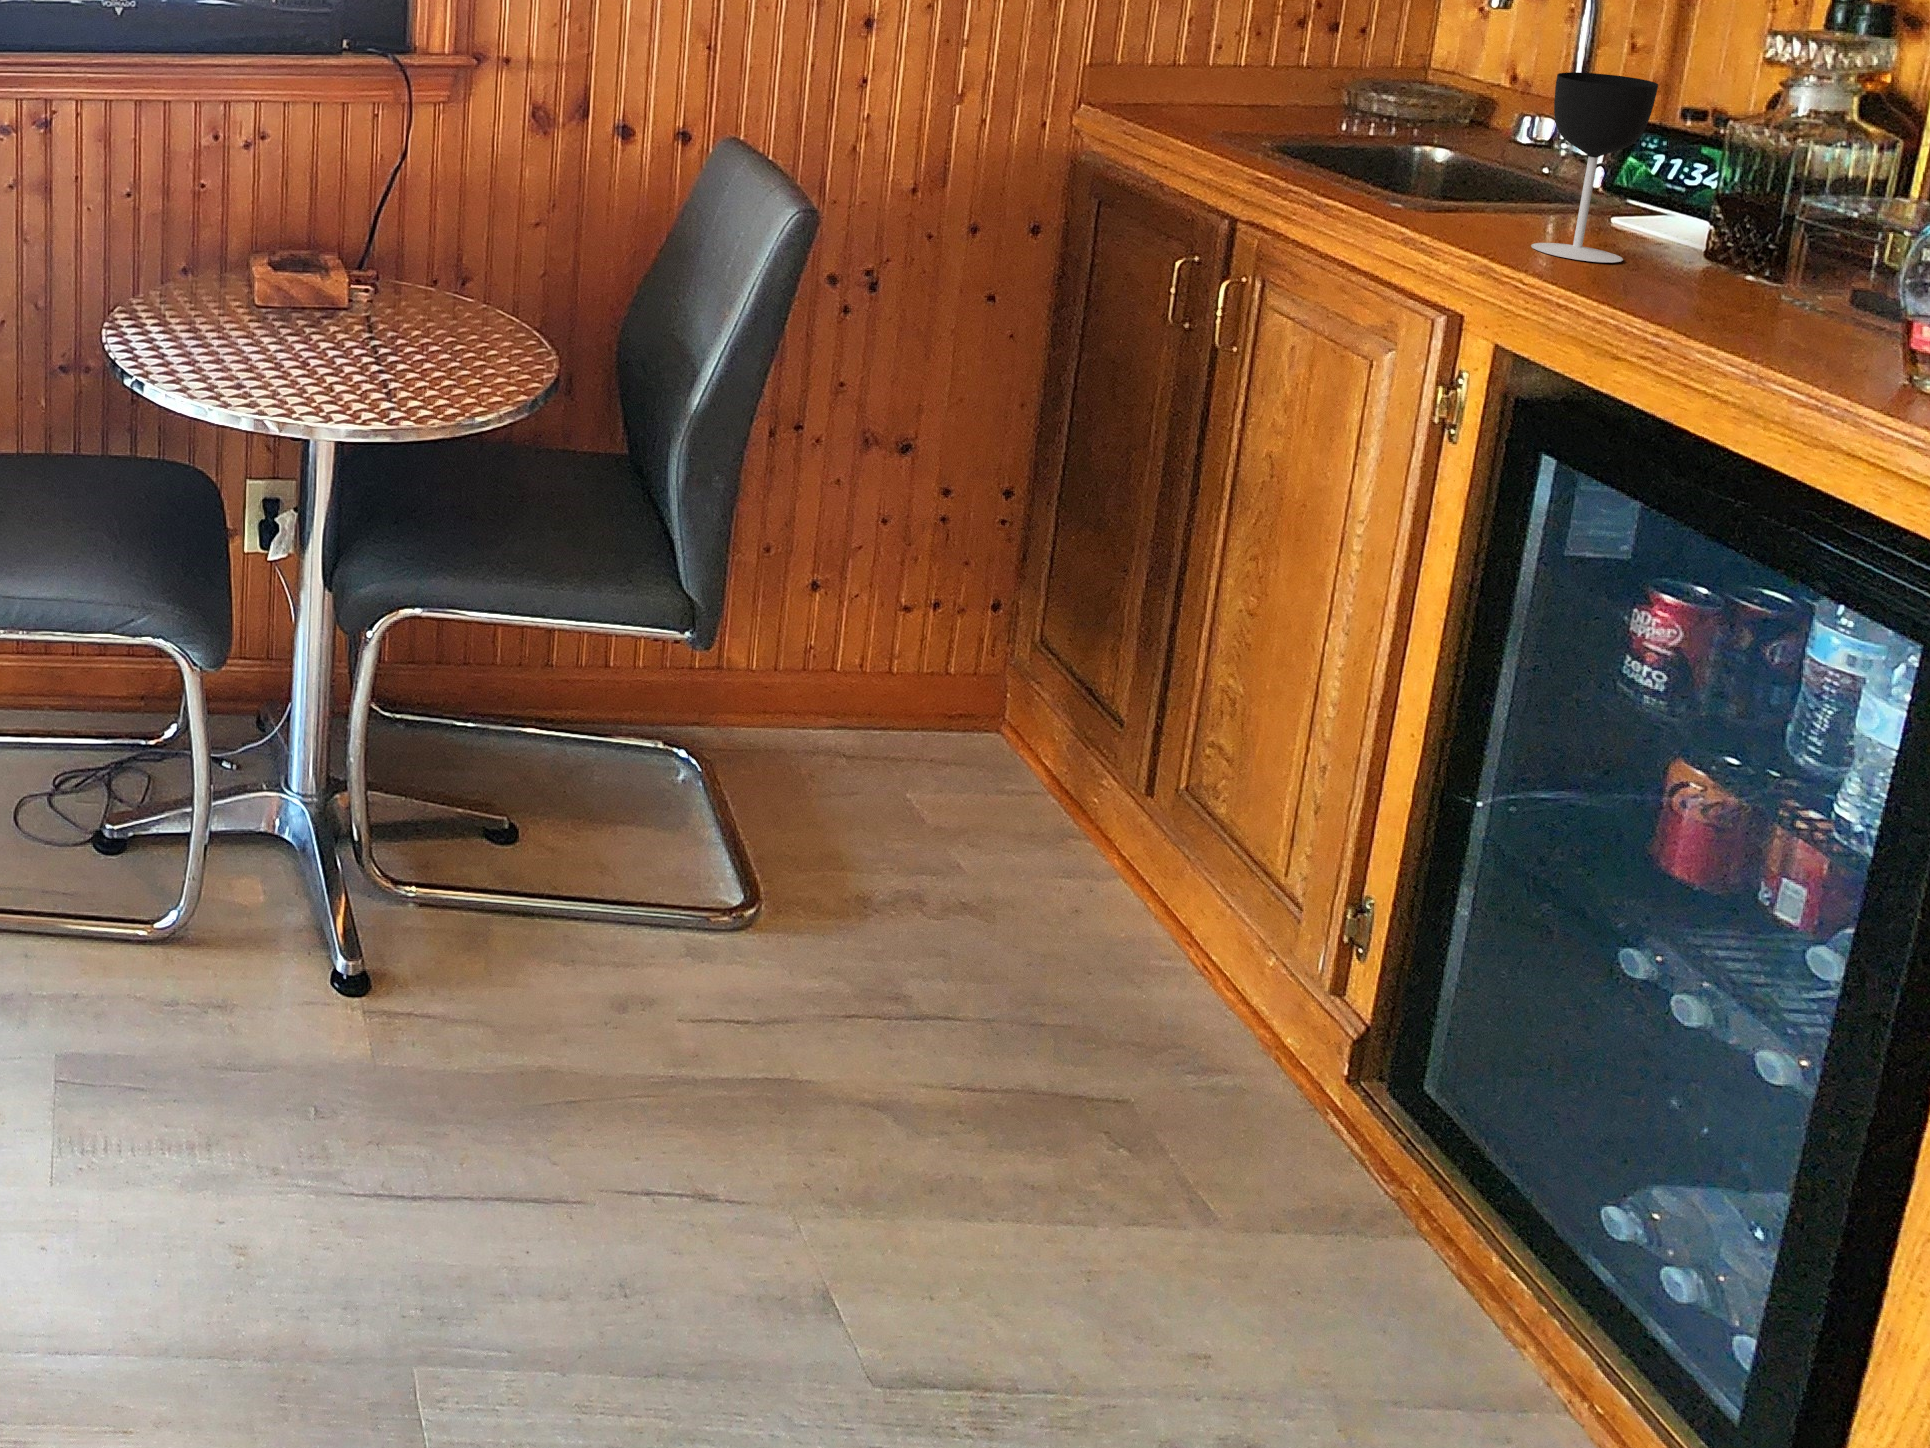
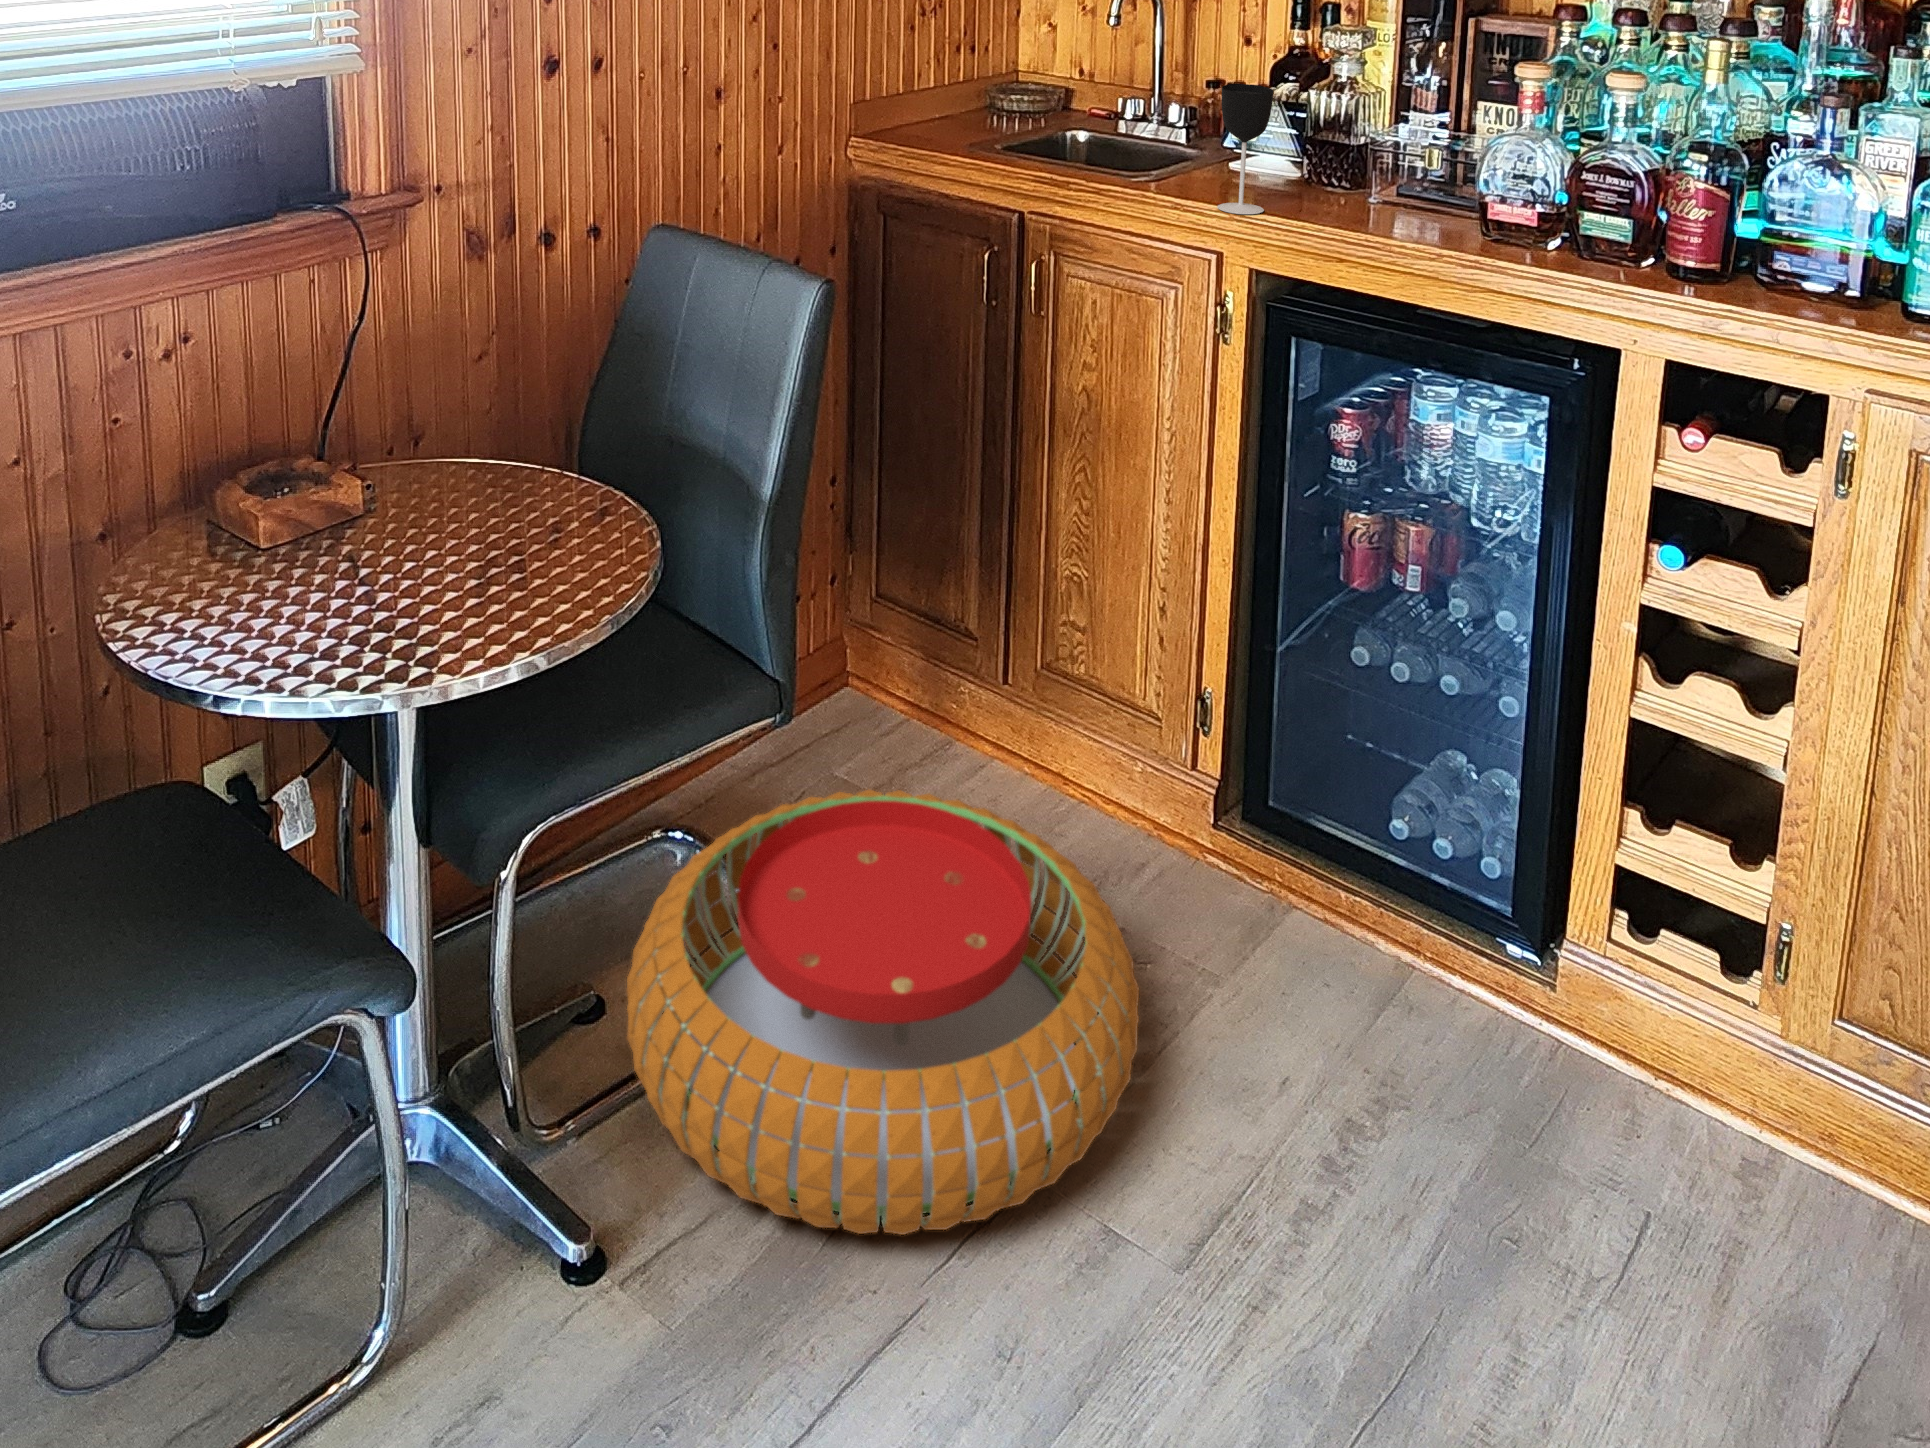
pouf: none [467,746,1079,1245] -> present [627,790,1139,1235]

